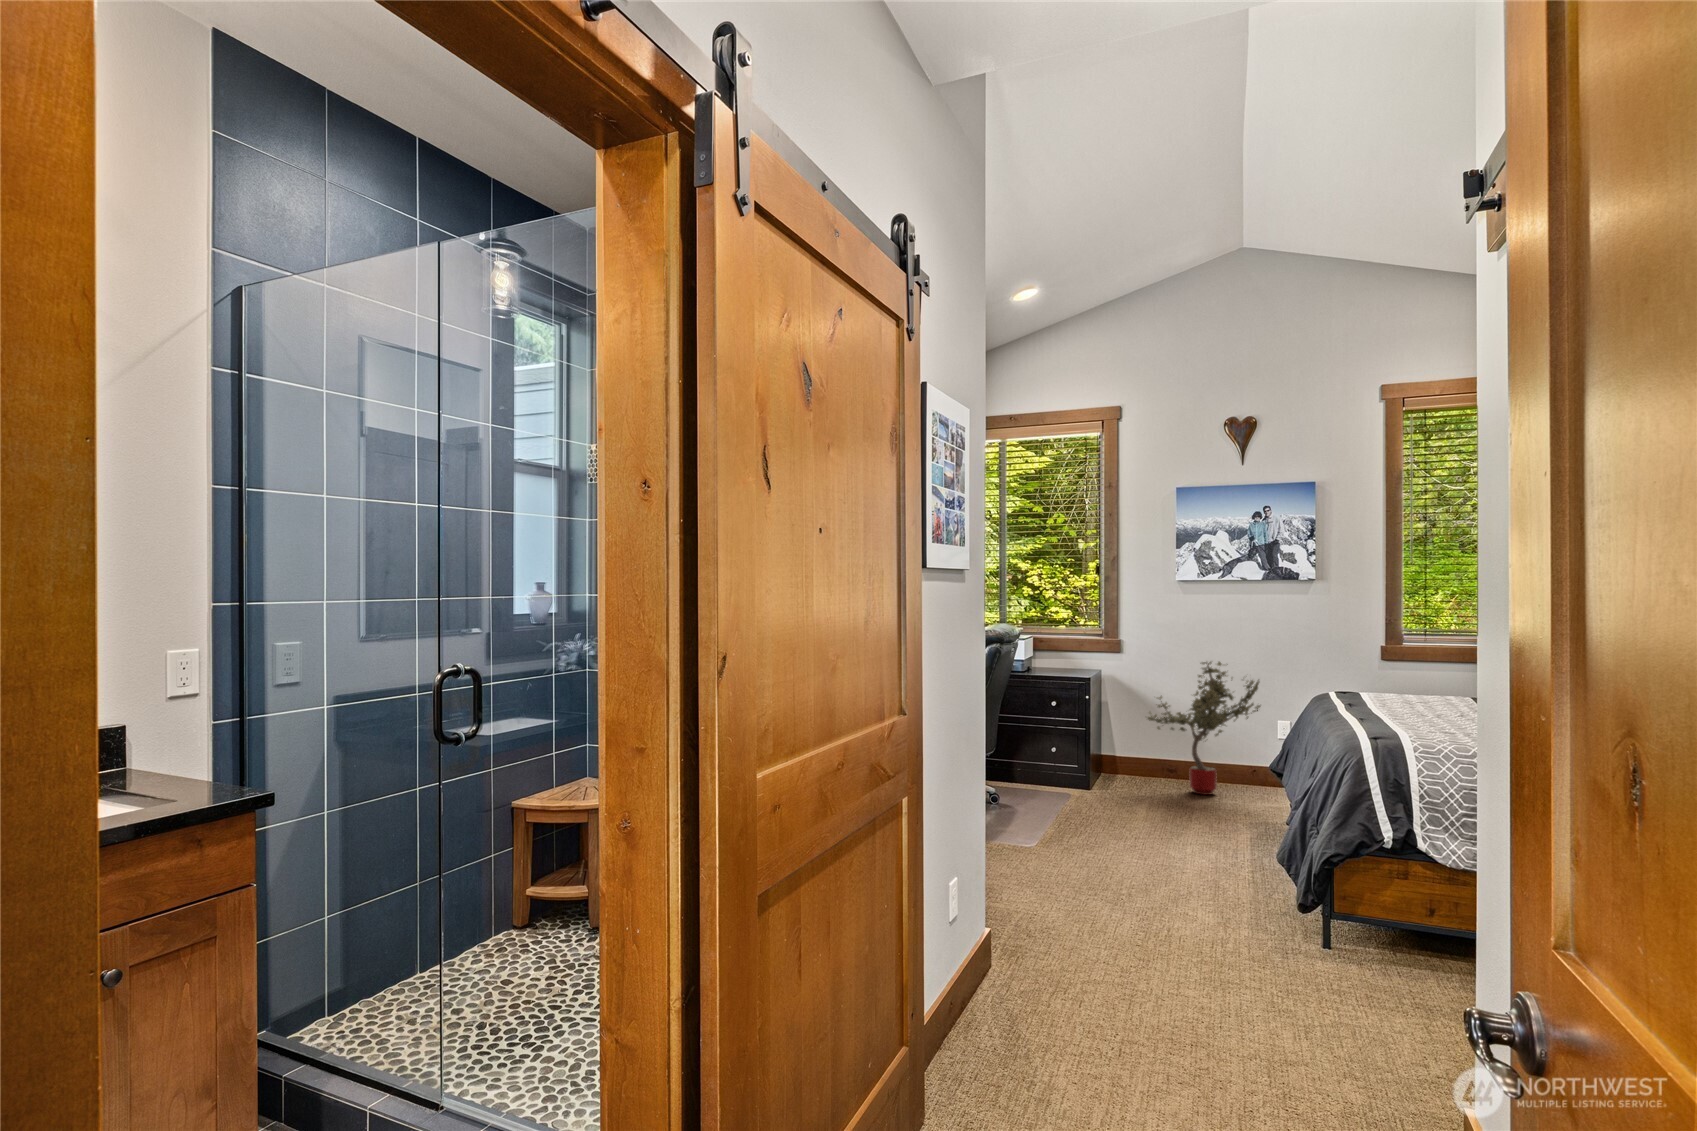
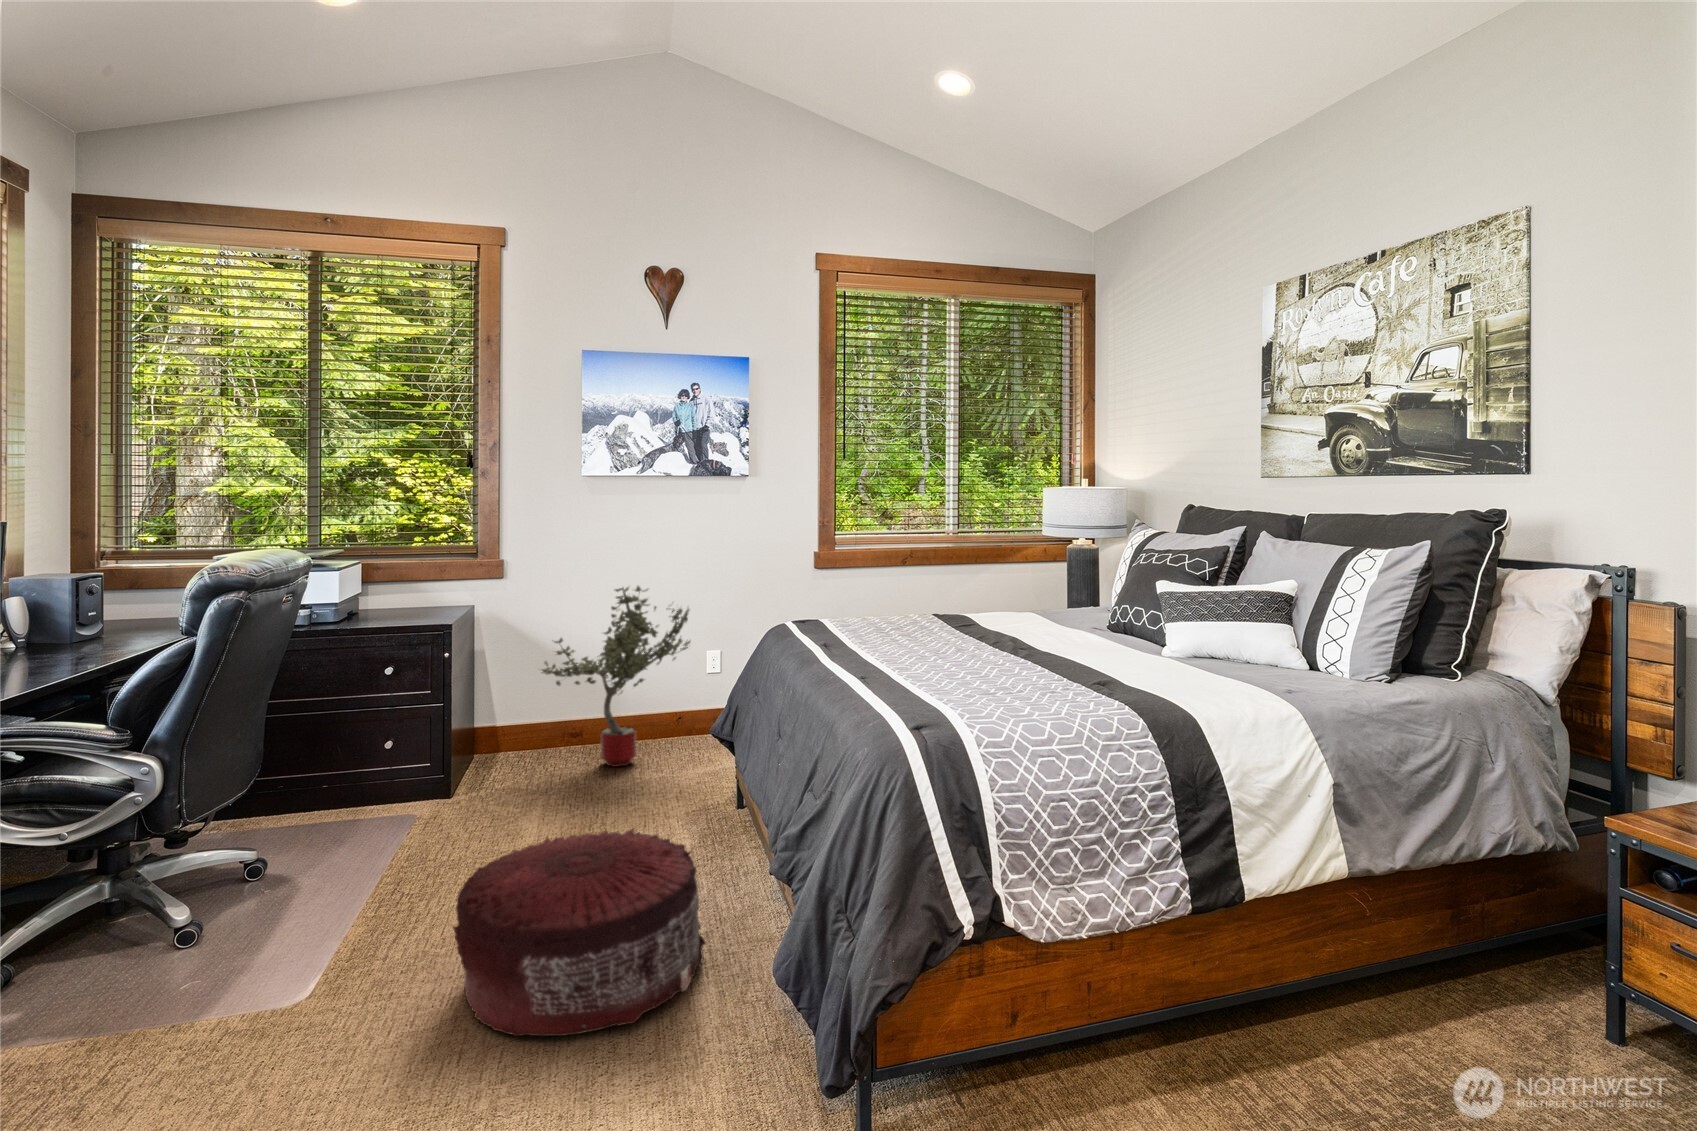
pouf: none [1097,799,1249,898] -> present [453,829,706,1036]

